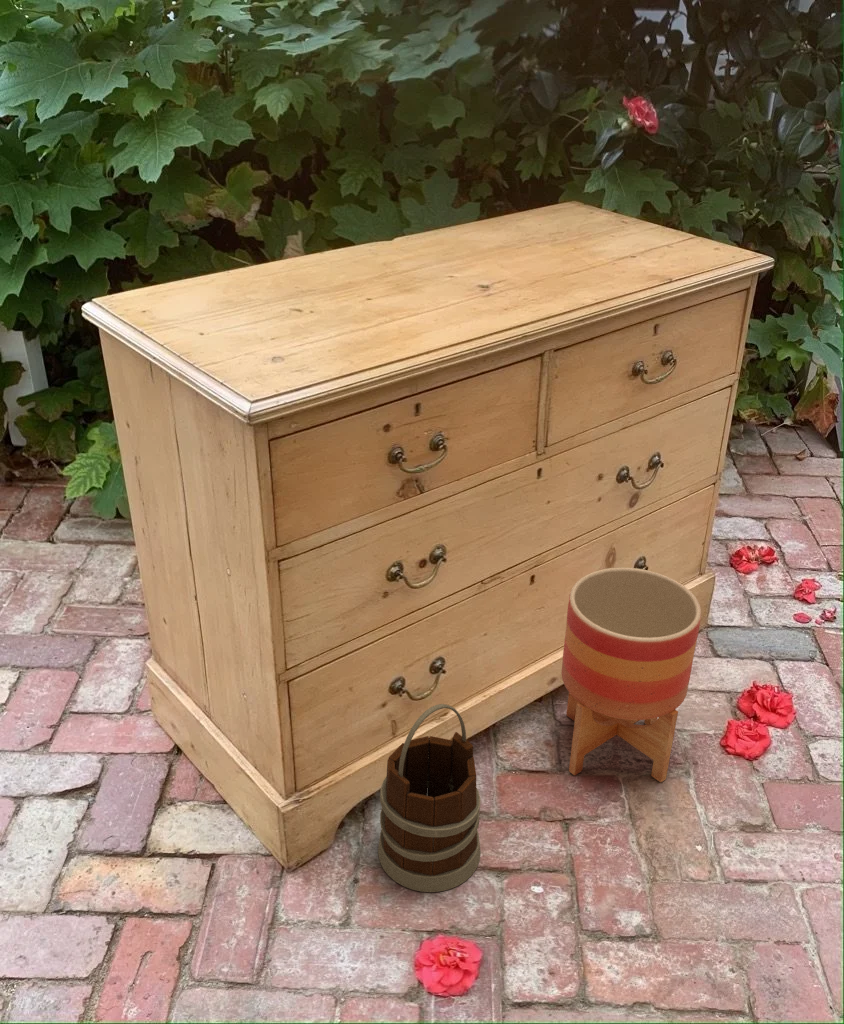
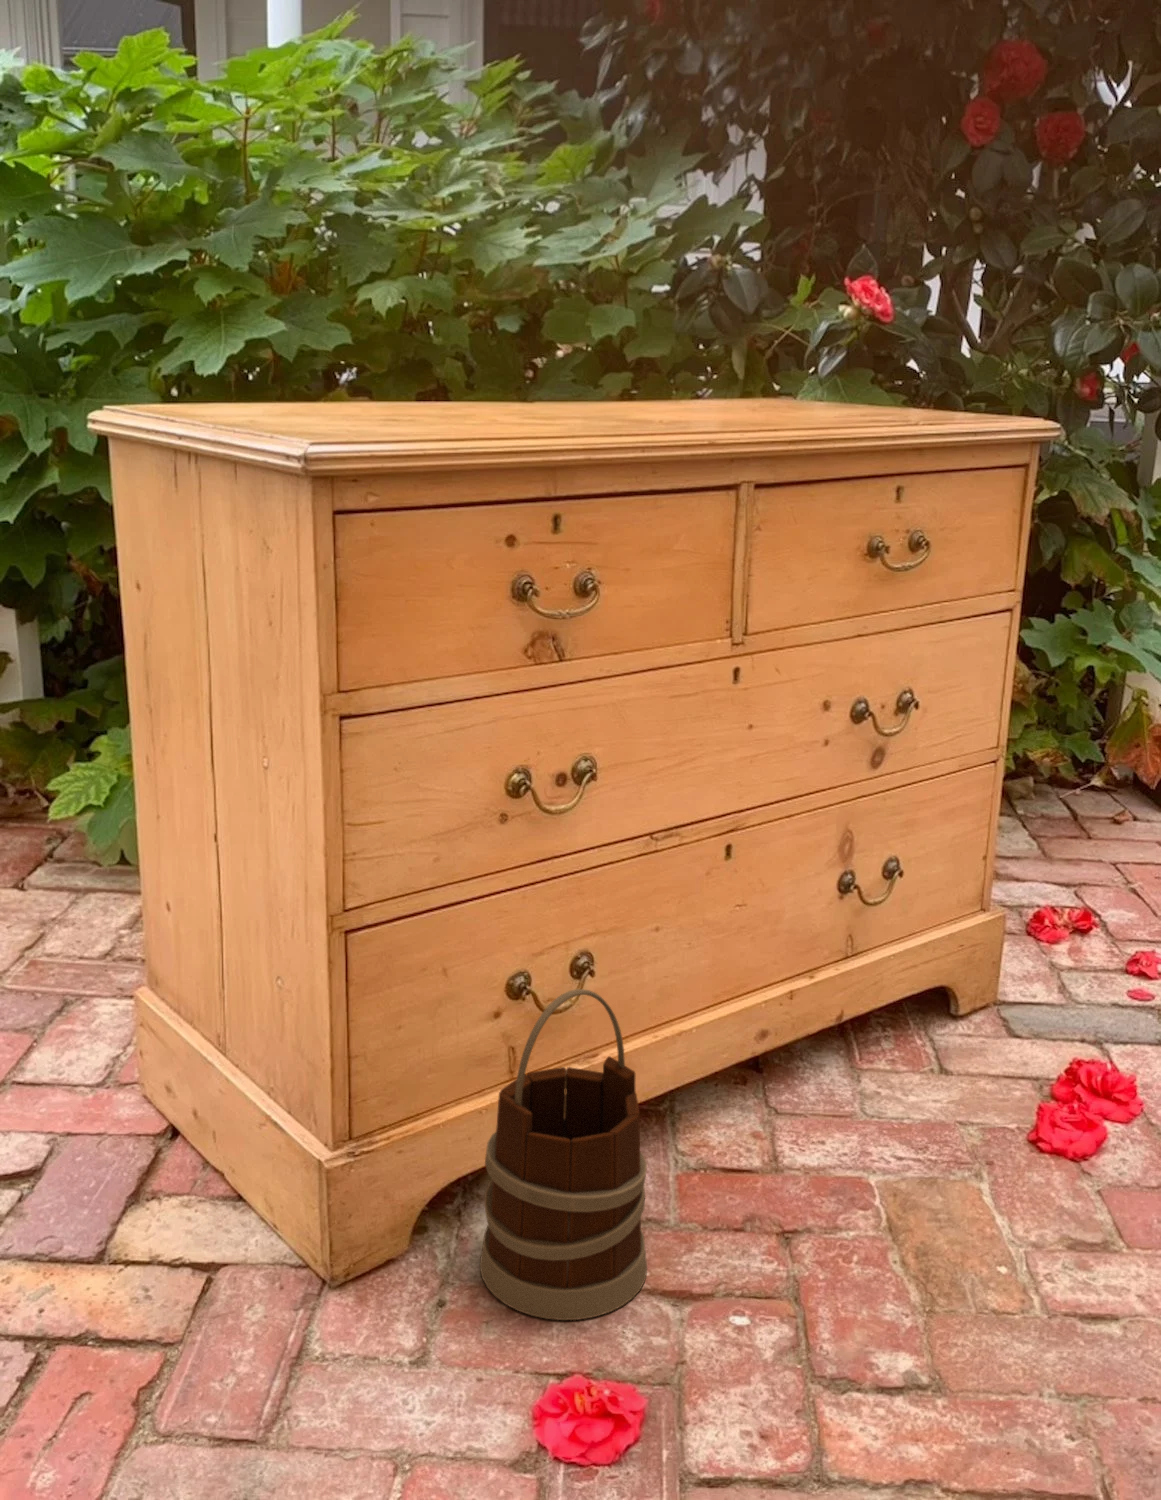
planter: present [561,568,701,782] -> none [775,849,987,1186]

